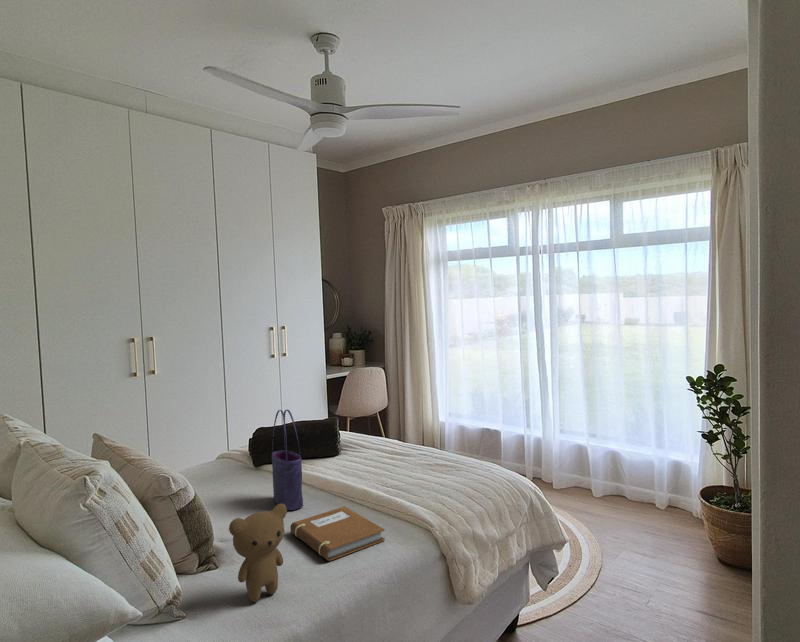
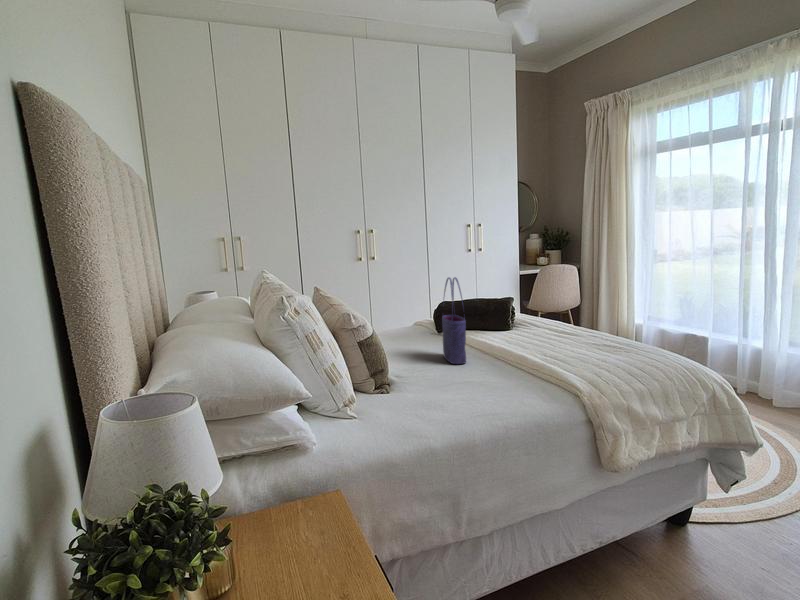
teddy bear: present [229,503,287,602] -> none [385,341,435,416]
notebook: present [290,506,385,561] -> none [449,365,530,400]

